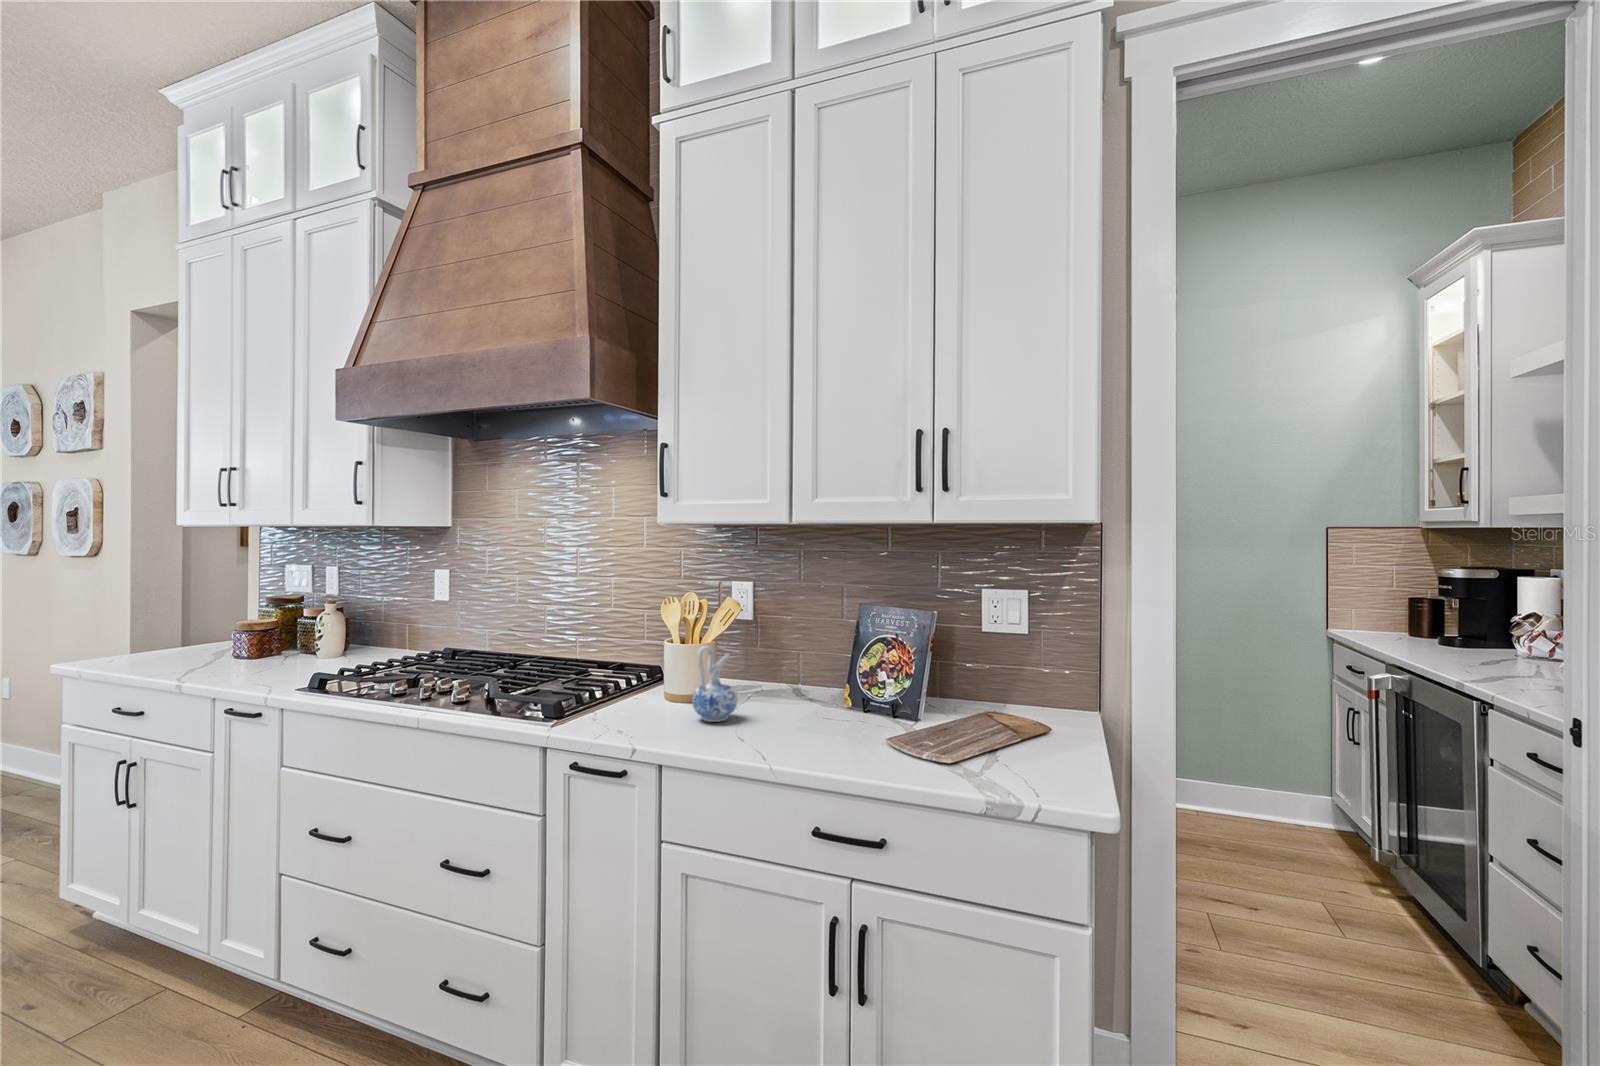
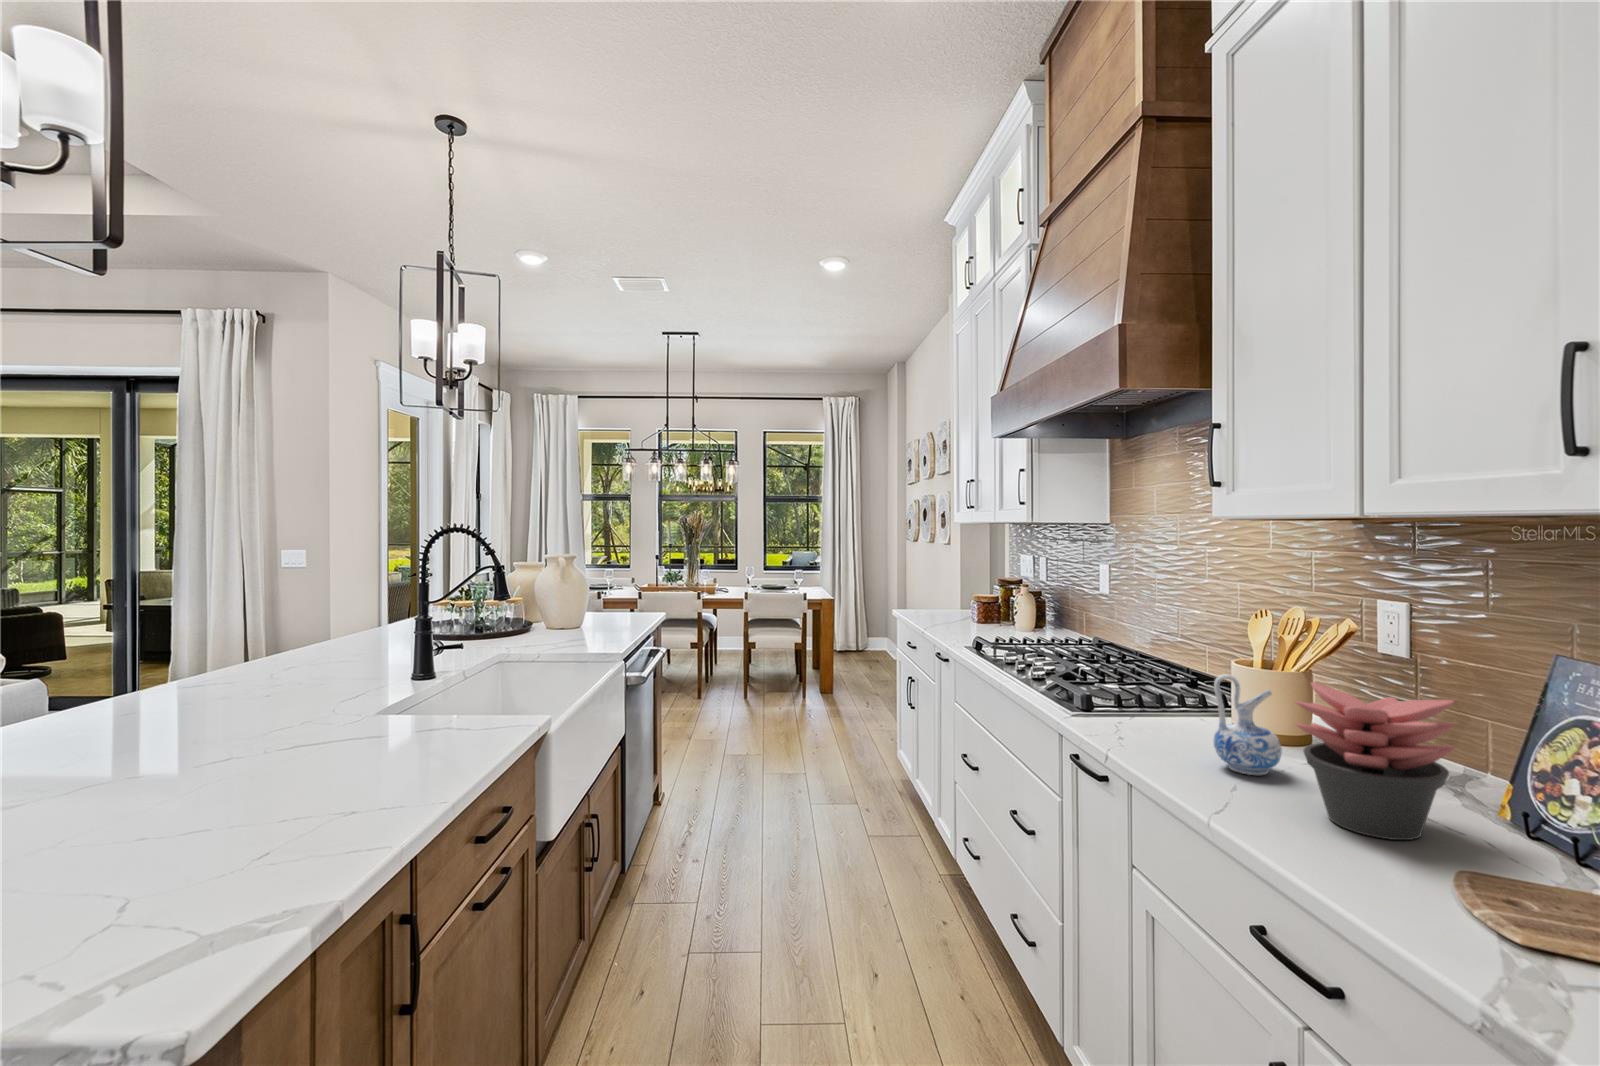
succulent plant: none [770,637,854,734] -> present [1295,682,1455,840]

